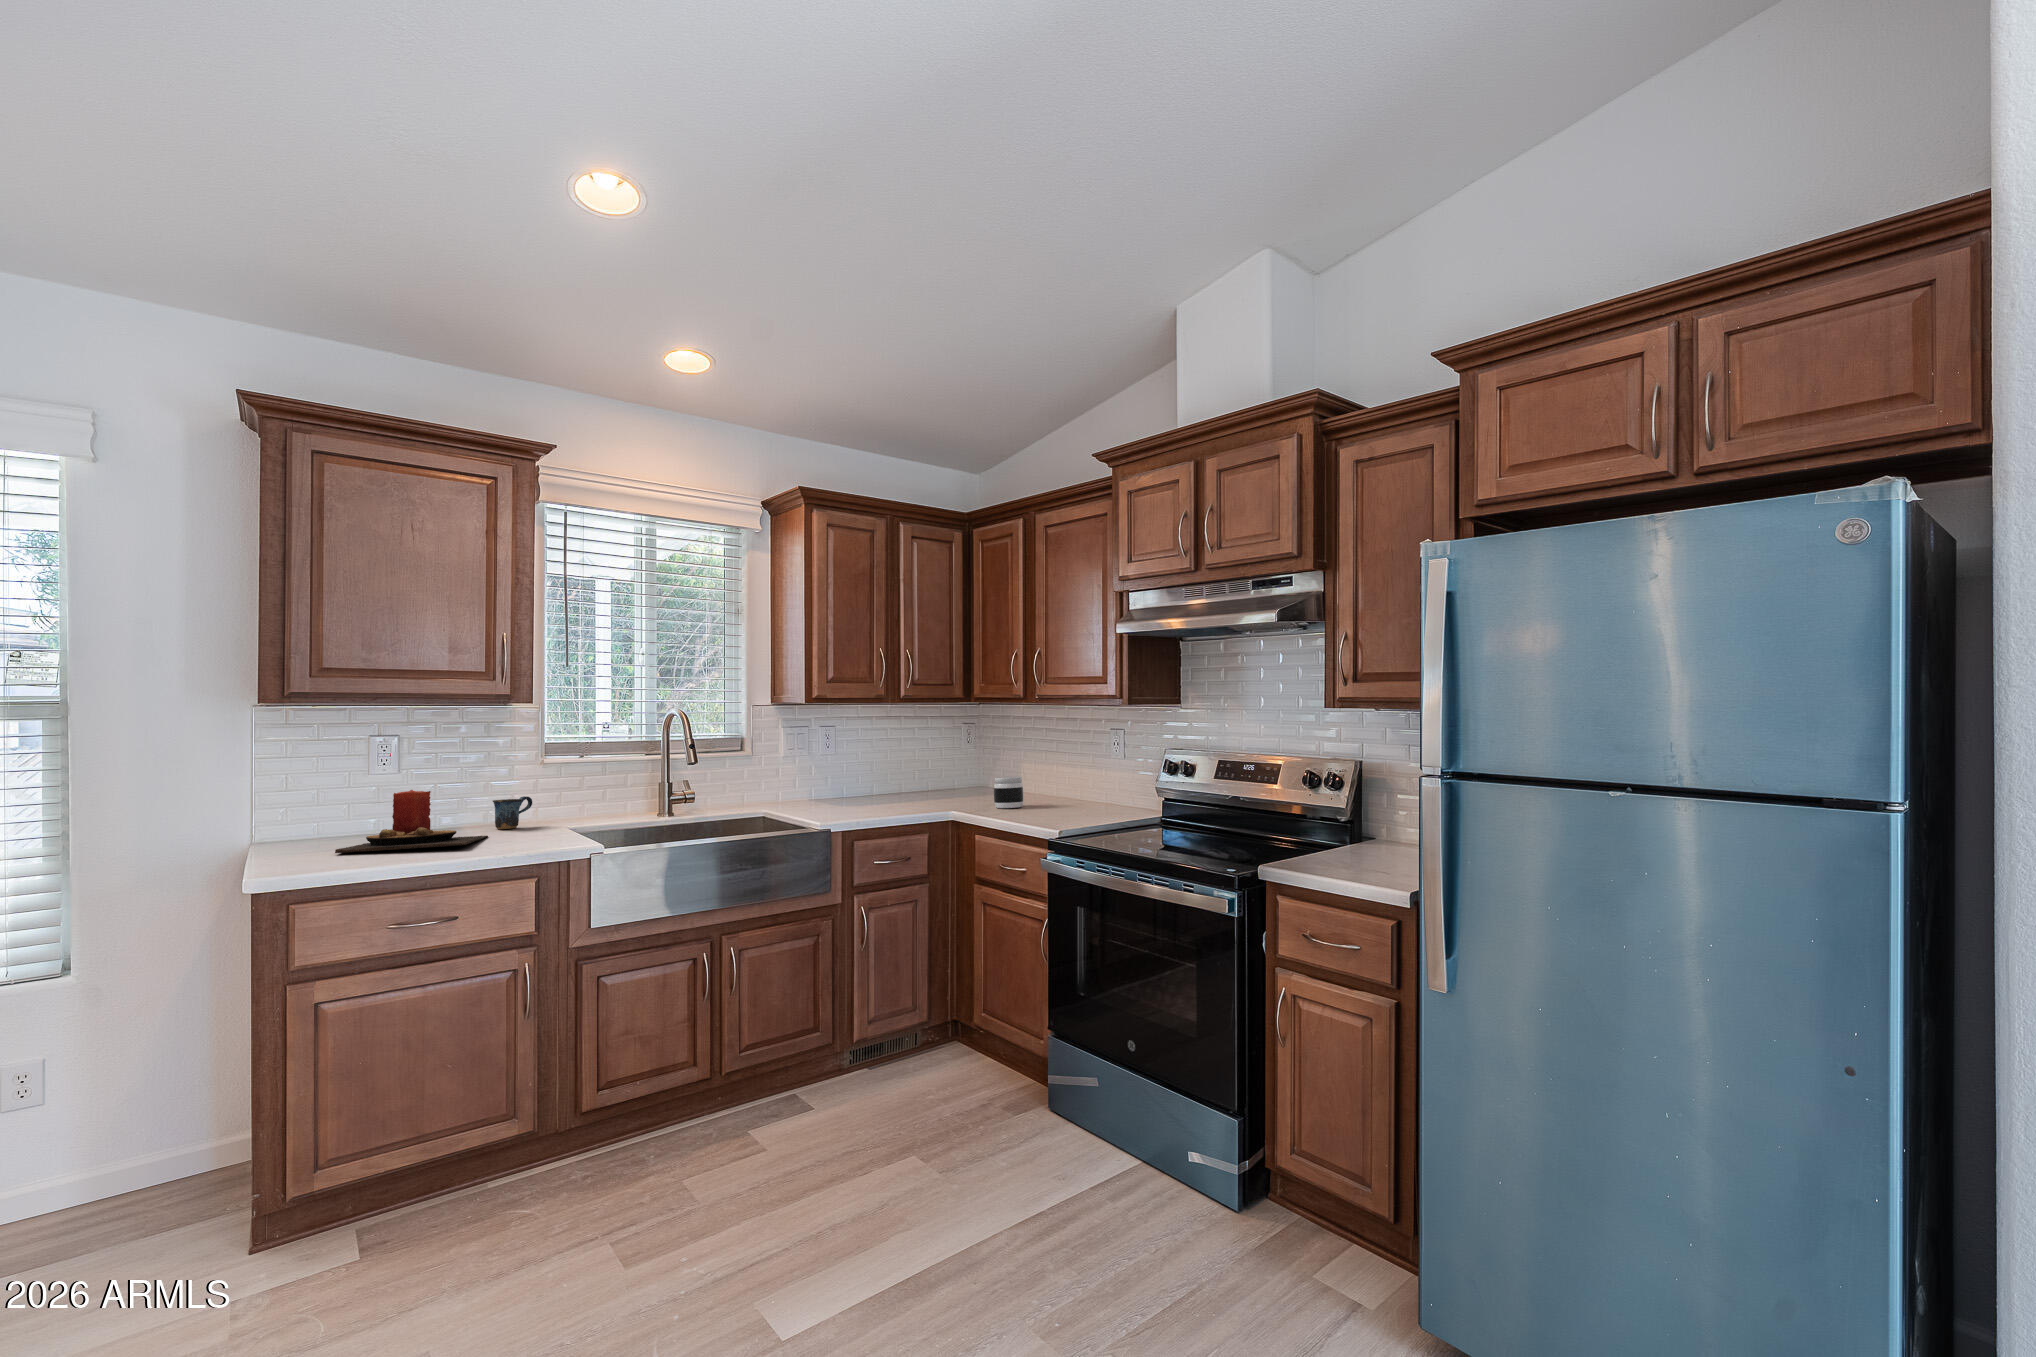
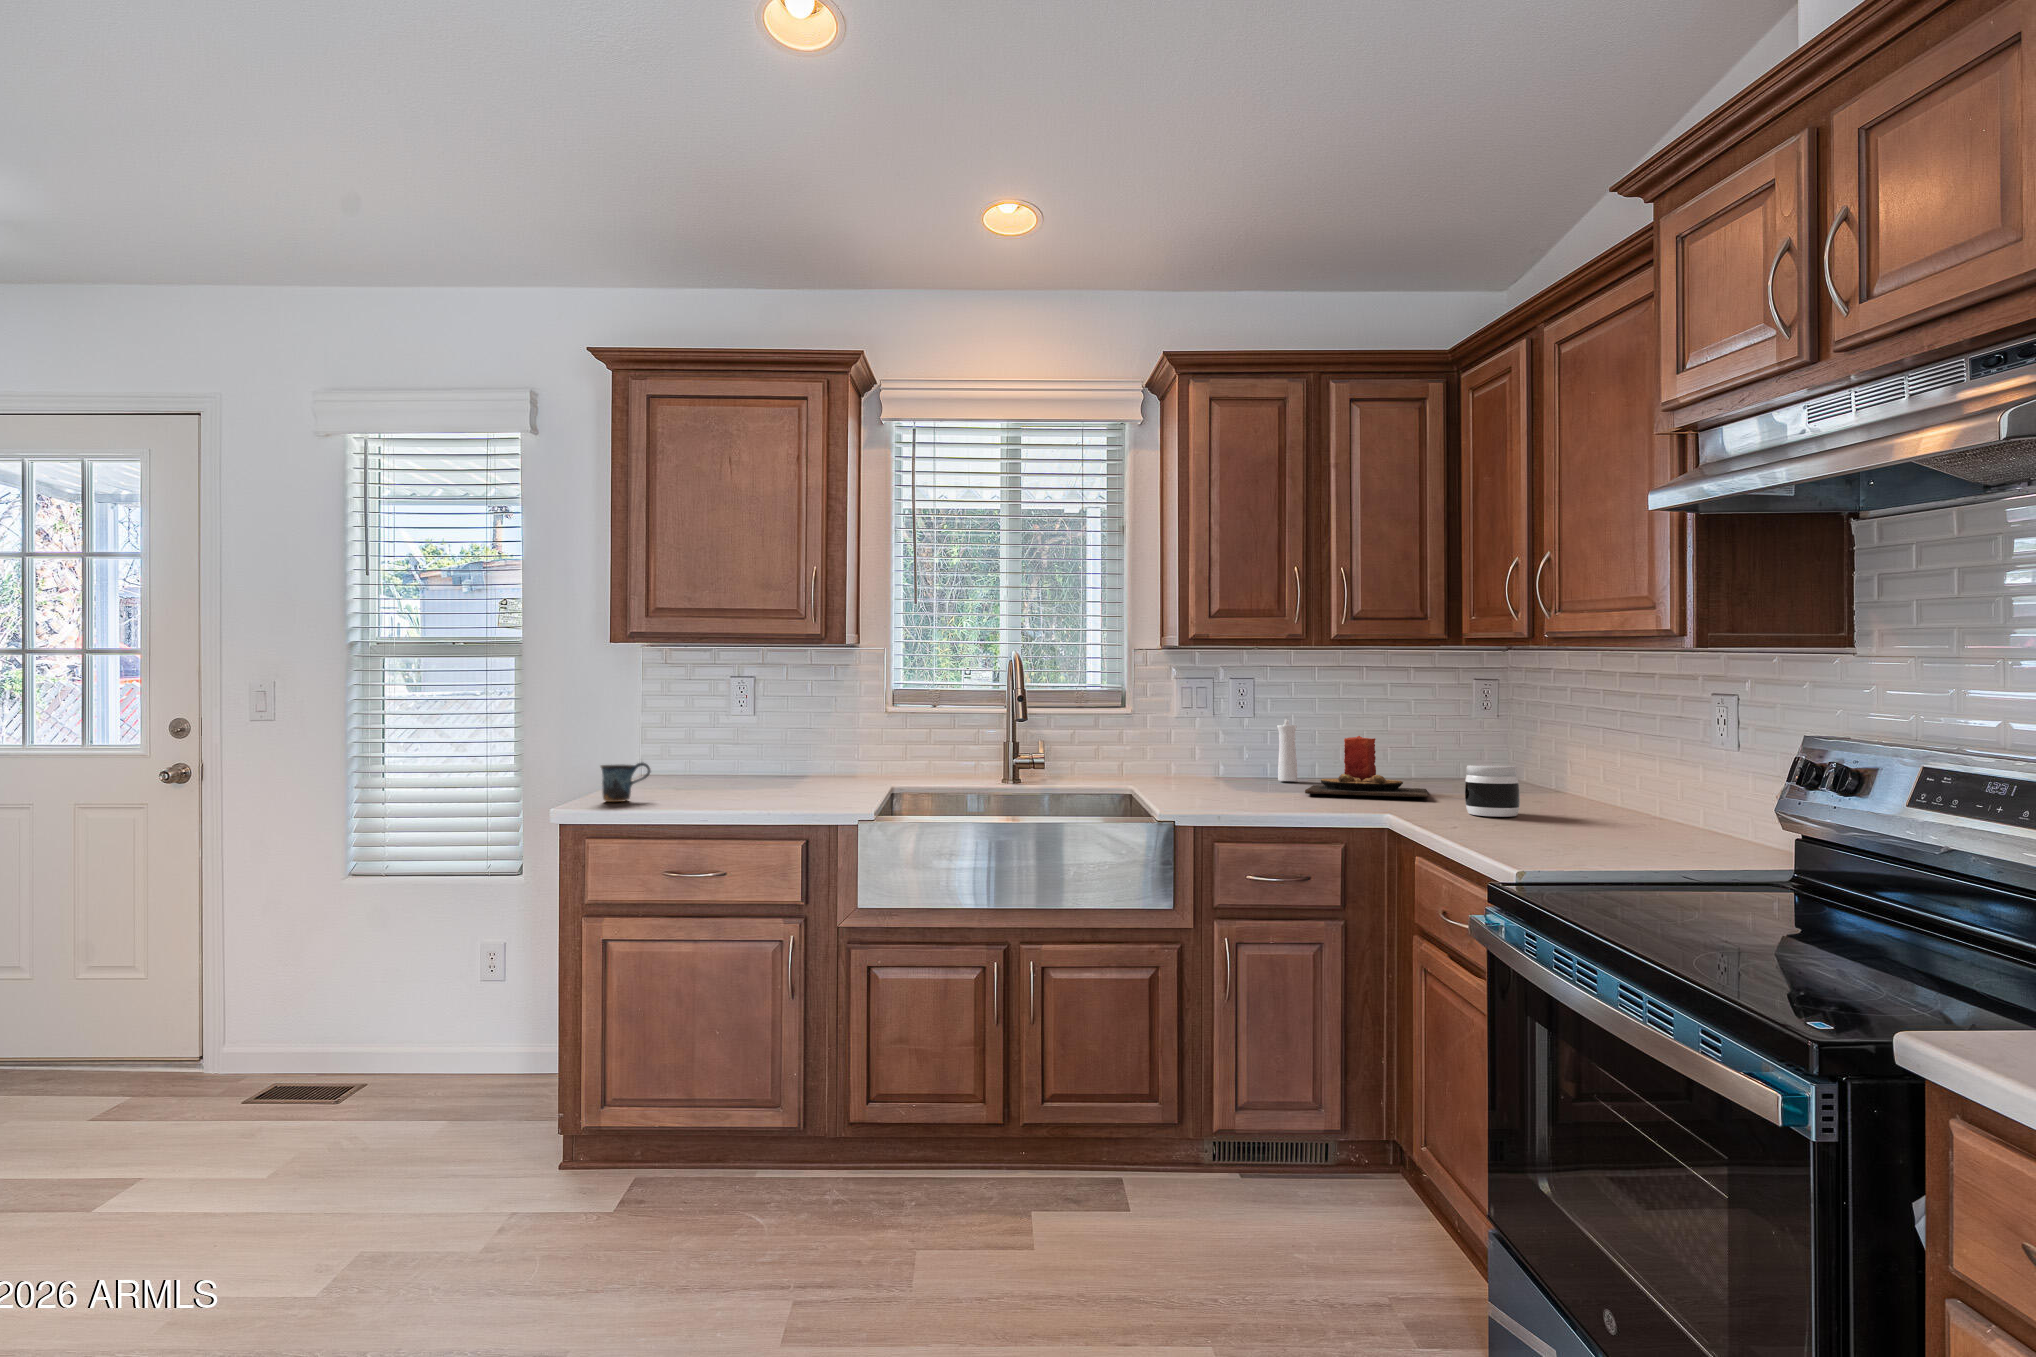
pepper mill: none [850,749,865,800] -> present [1277,719,1297,781]
candle: present [335,790,488,853] -> present [1305,736,1428,797]
mug: present [493,796,532,829] -> present [601,762,650,802]

